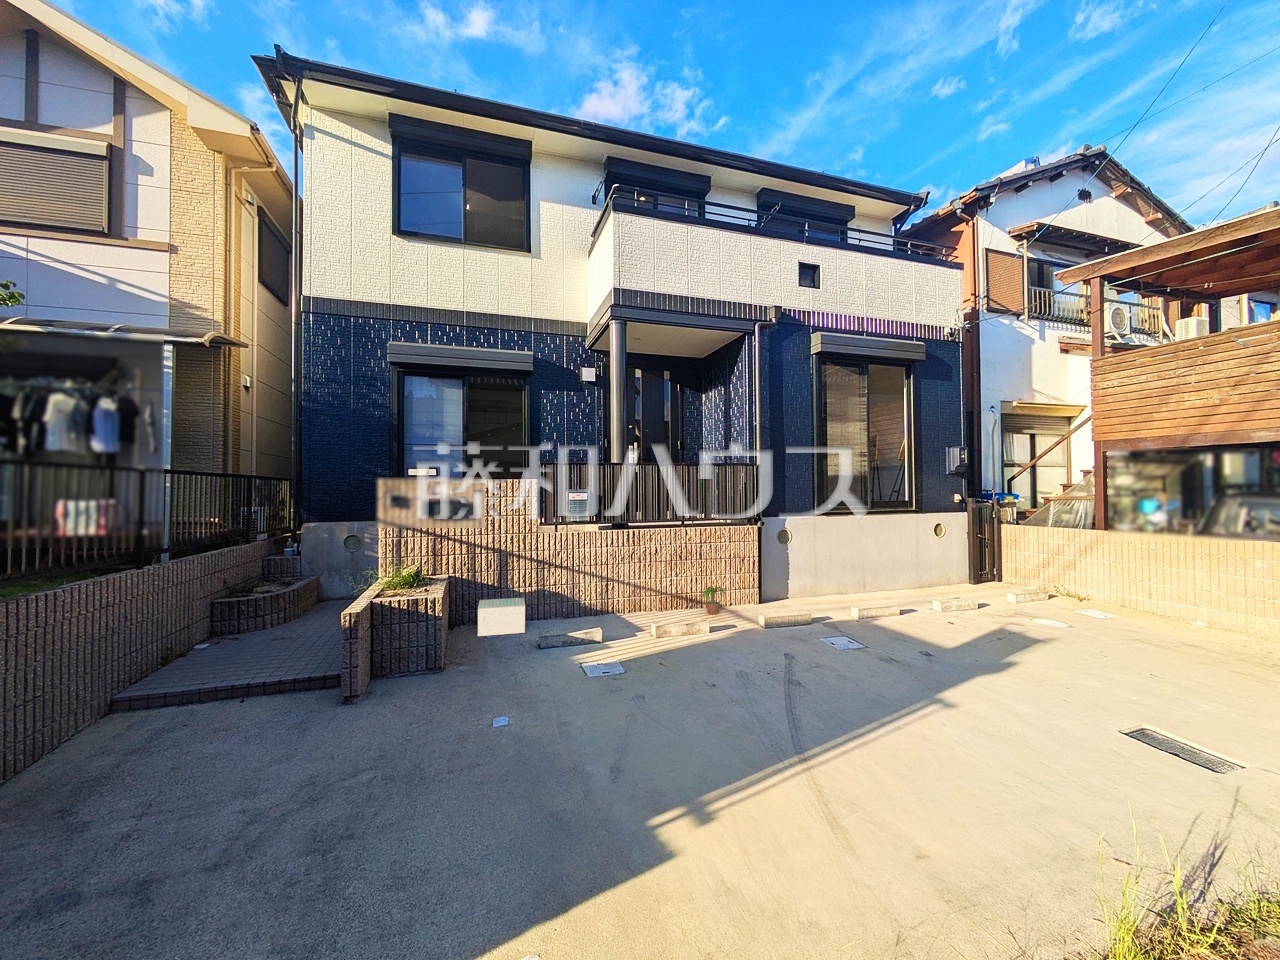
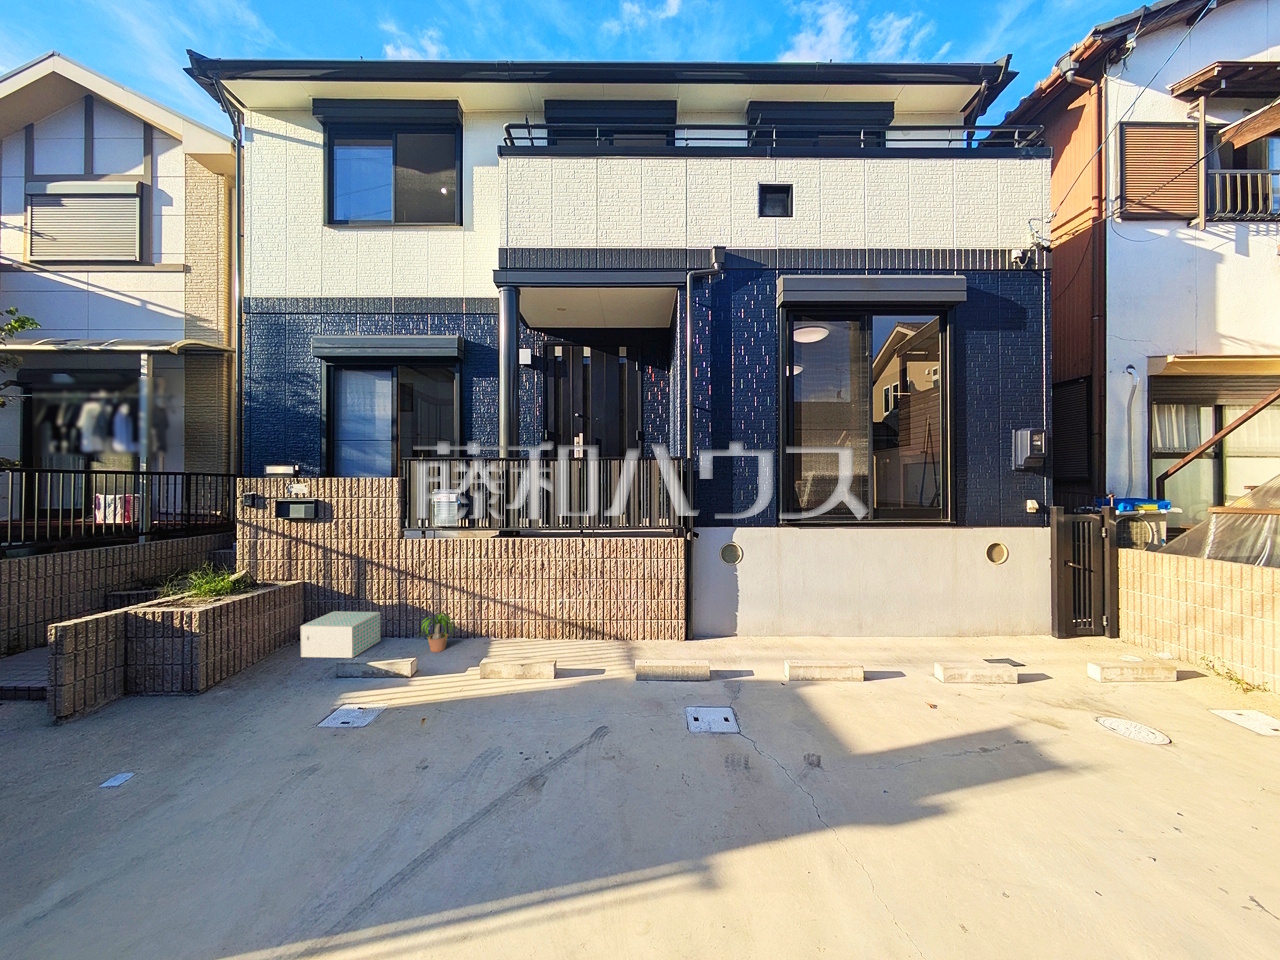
potted plant: present [703,585,725,614] -> present [421,613,454,652]

